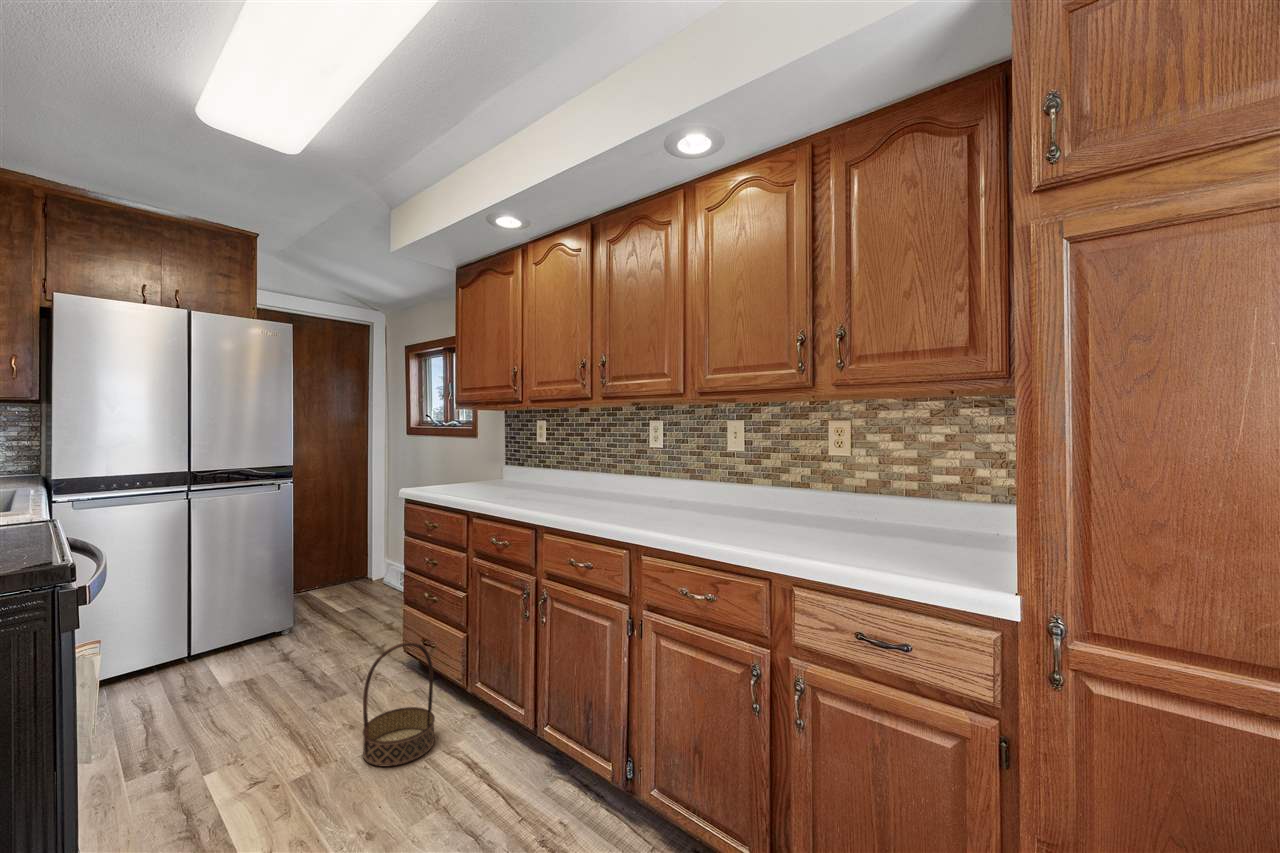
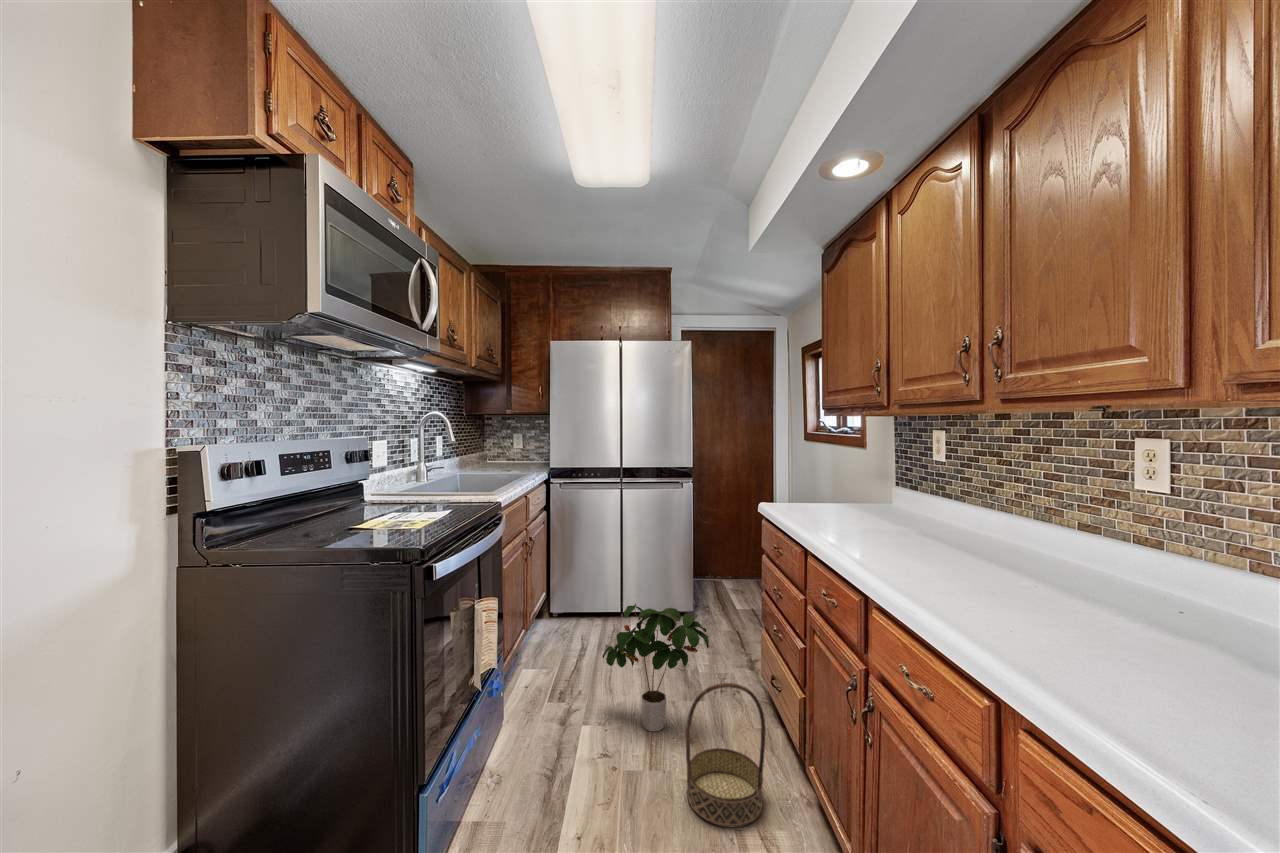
potted plant: none [227,604,362,737] -> present [602,604,709,731]

